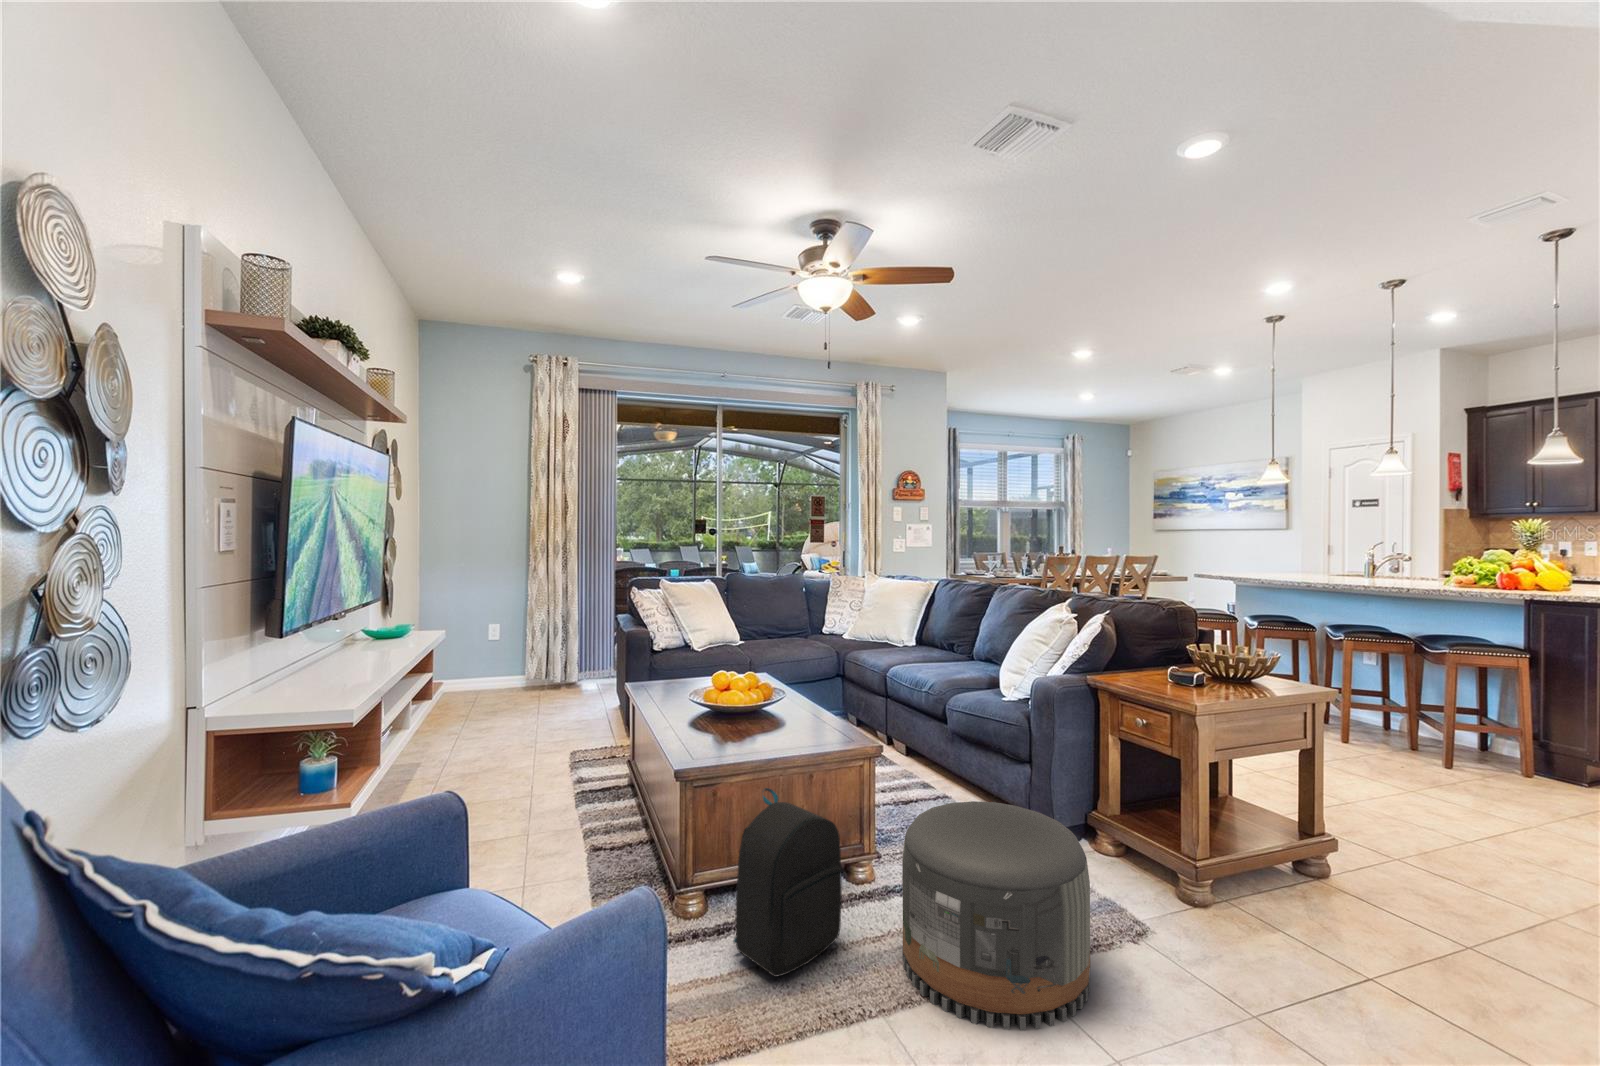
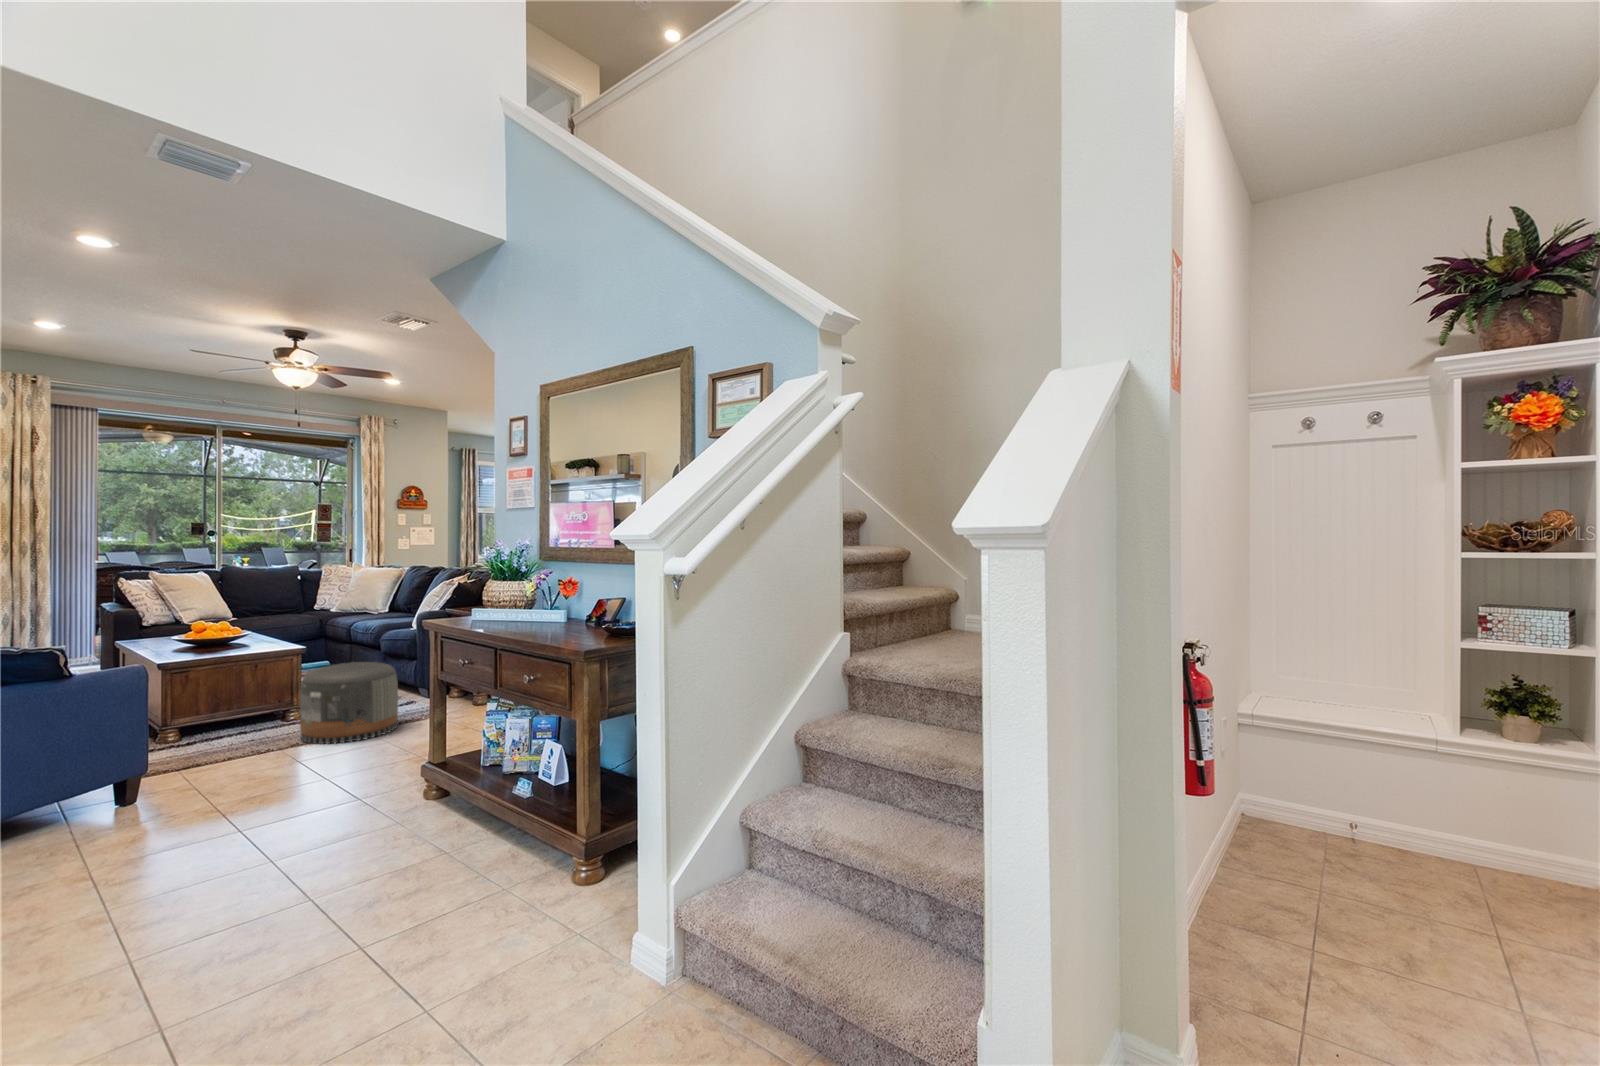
backpack: present [734,788,842,976] -> none [197,665,268,748]

